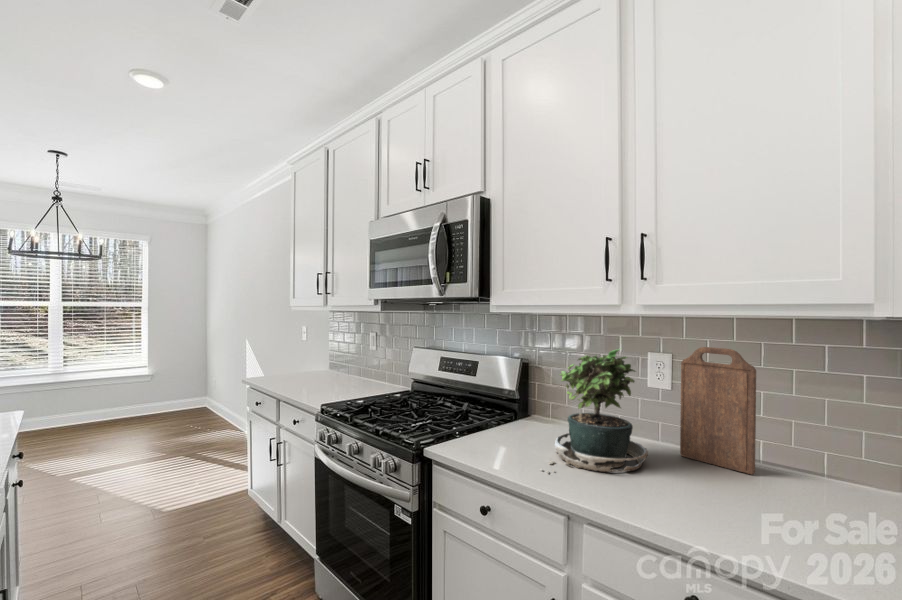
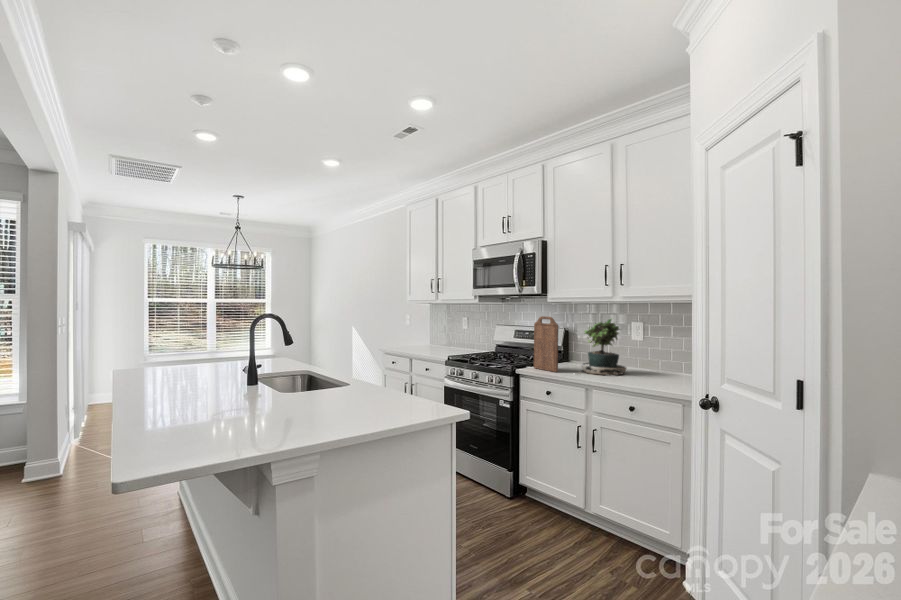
cutting board: present [680,347,756,475] -> present [534,316,558,372]

